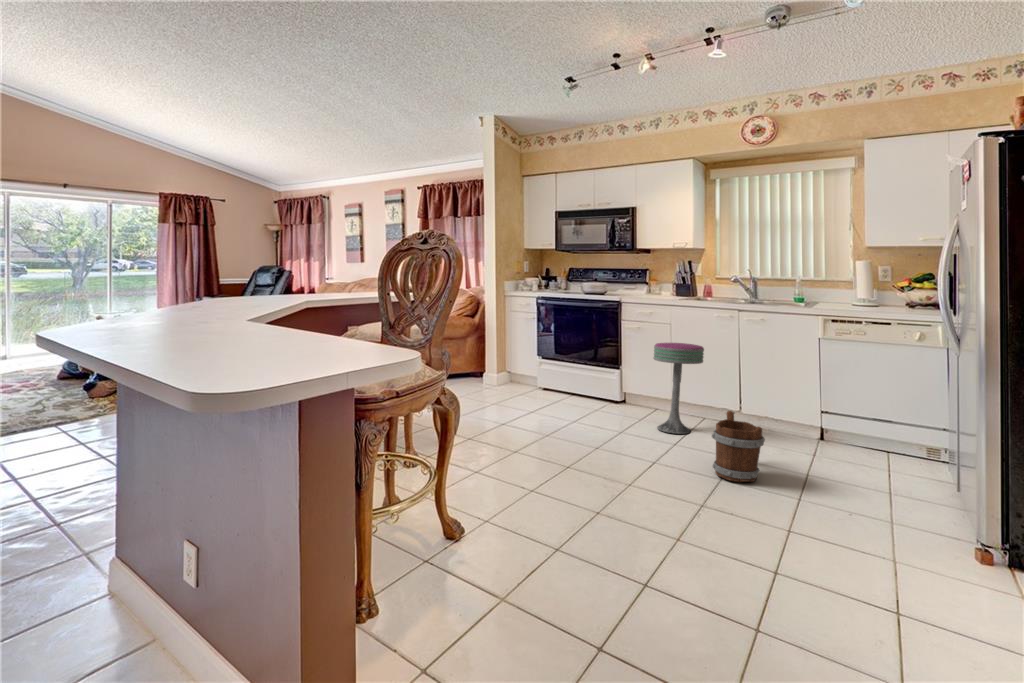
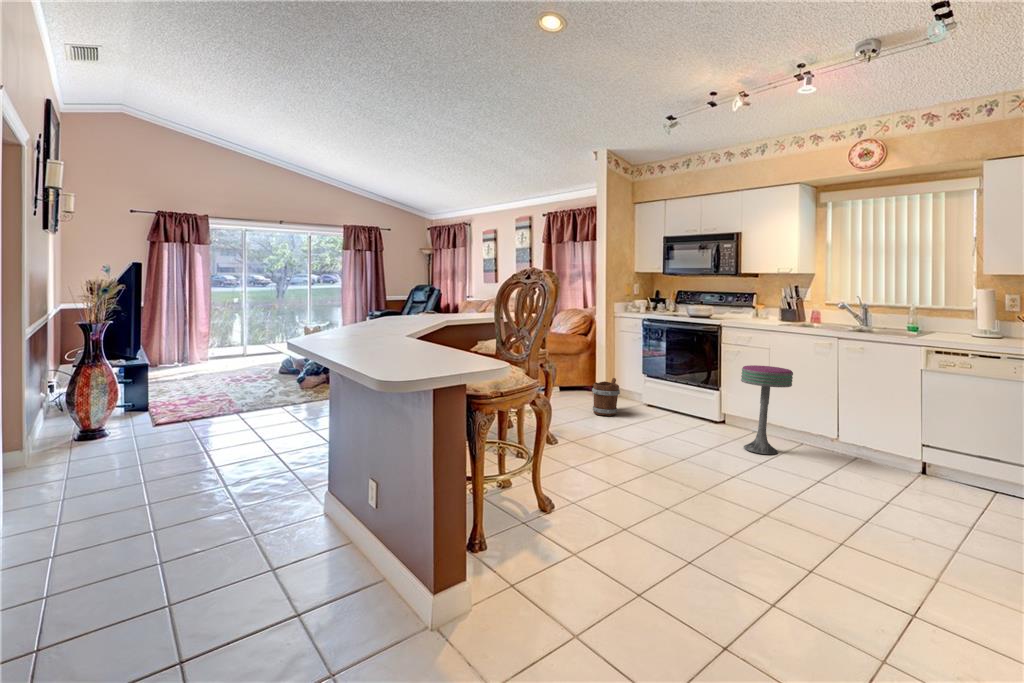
bucket: present [712,411,765,482] -> present [592,378,620,416]

